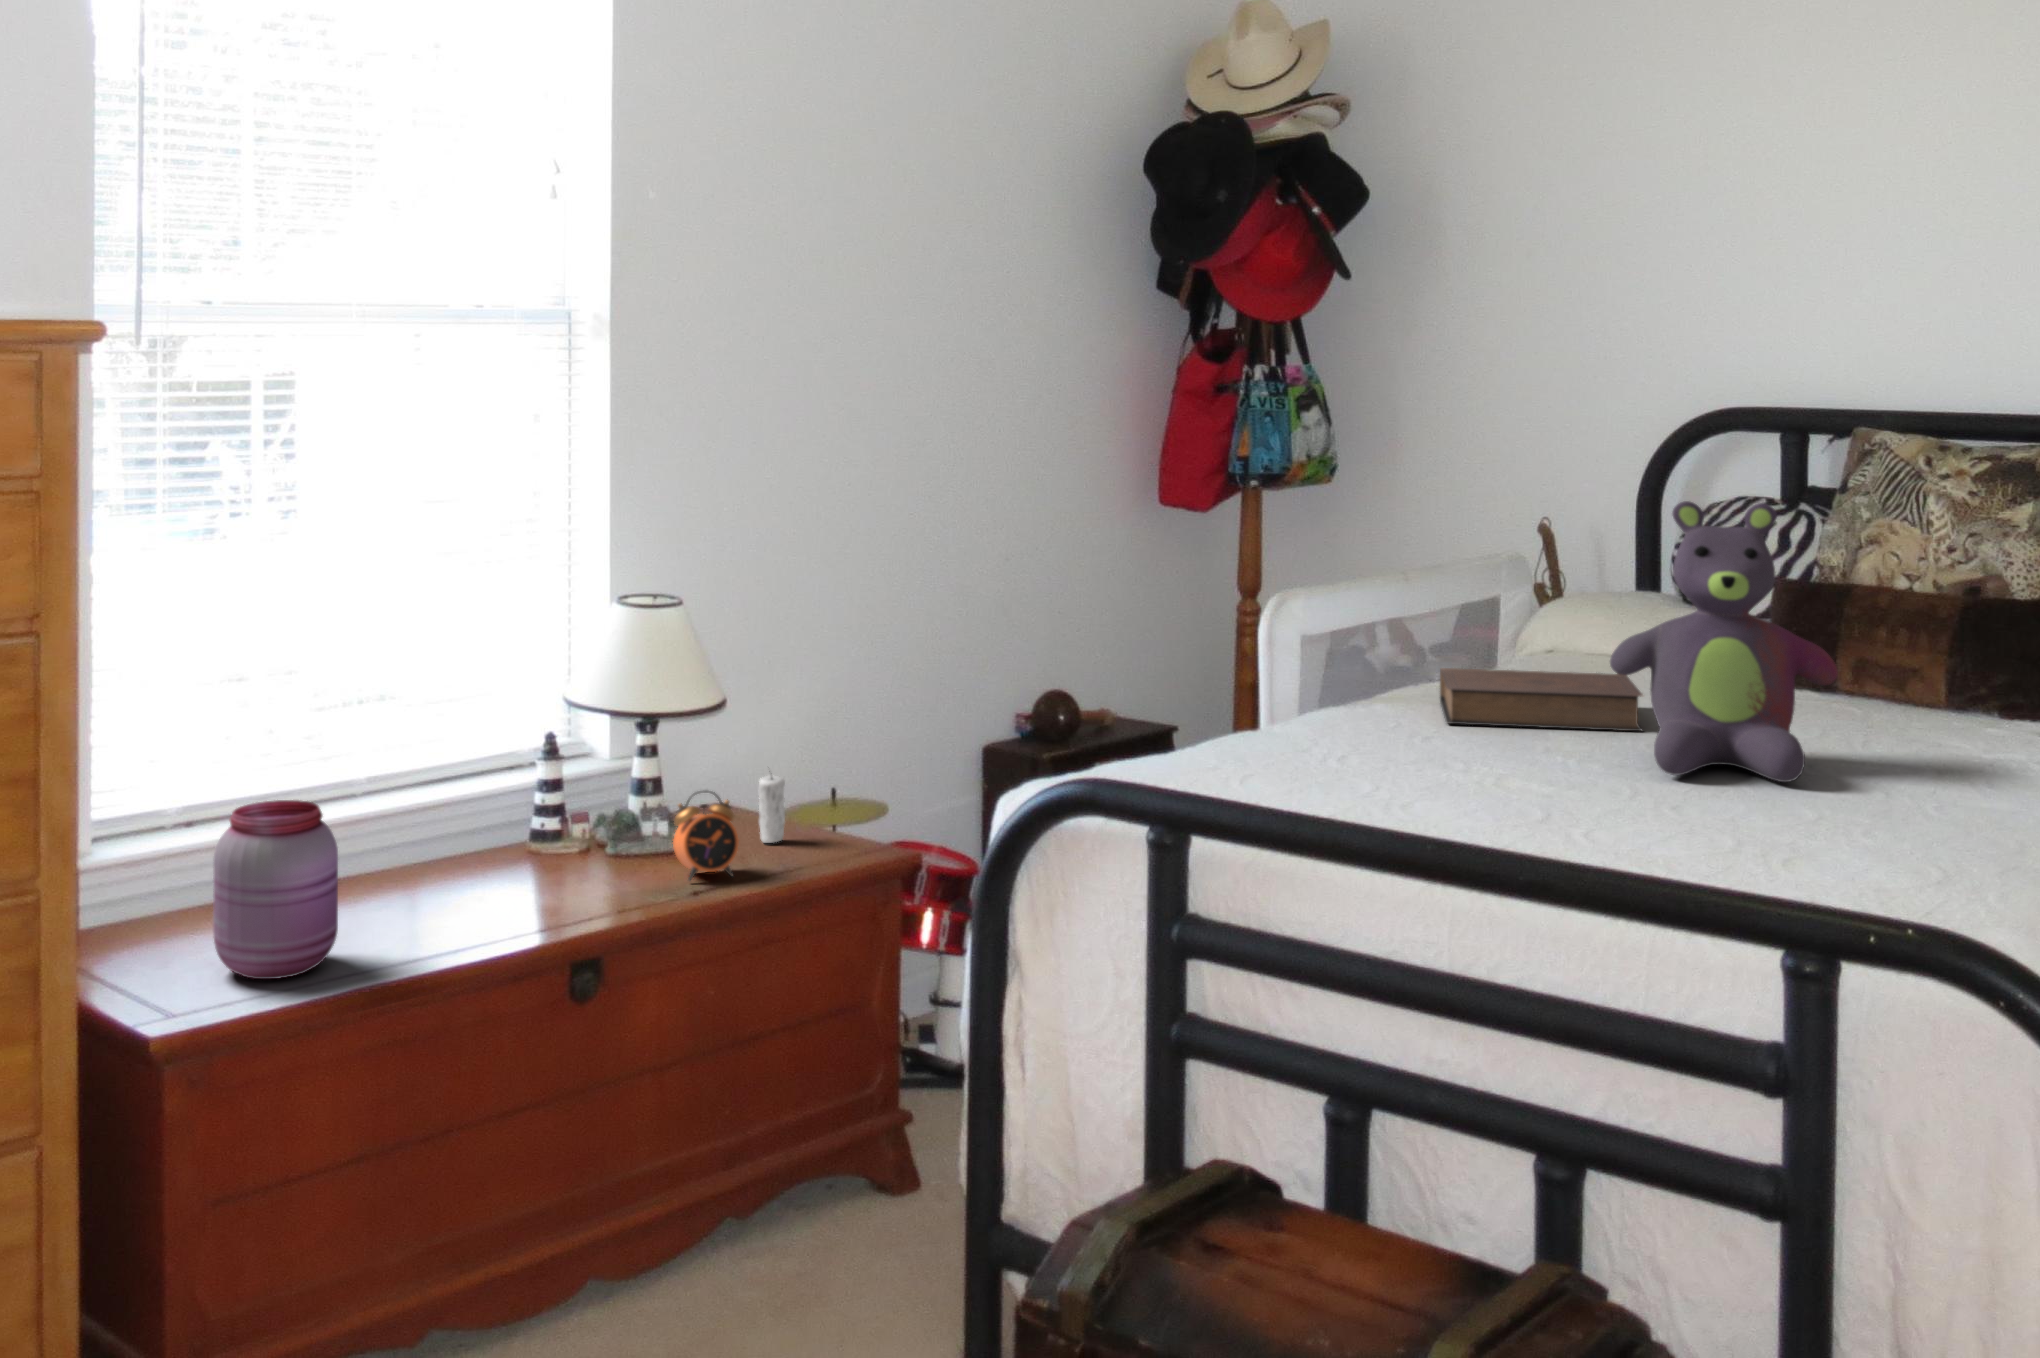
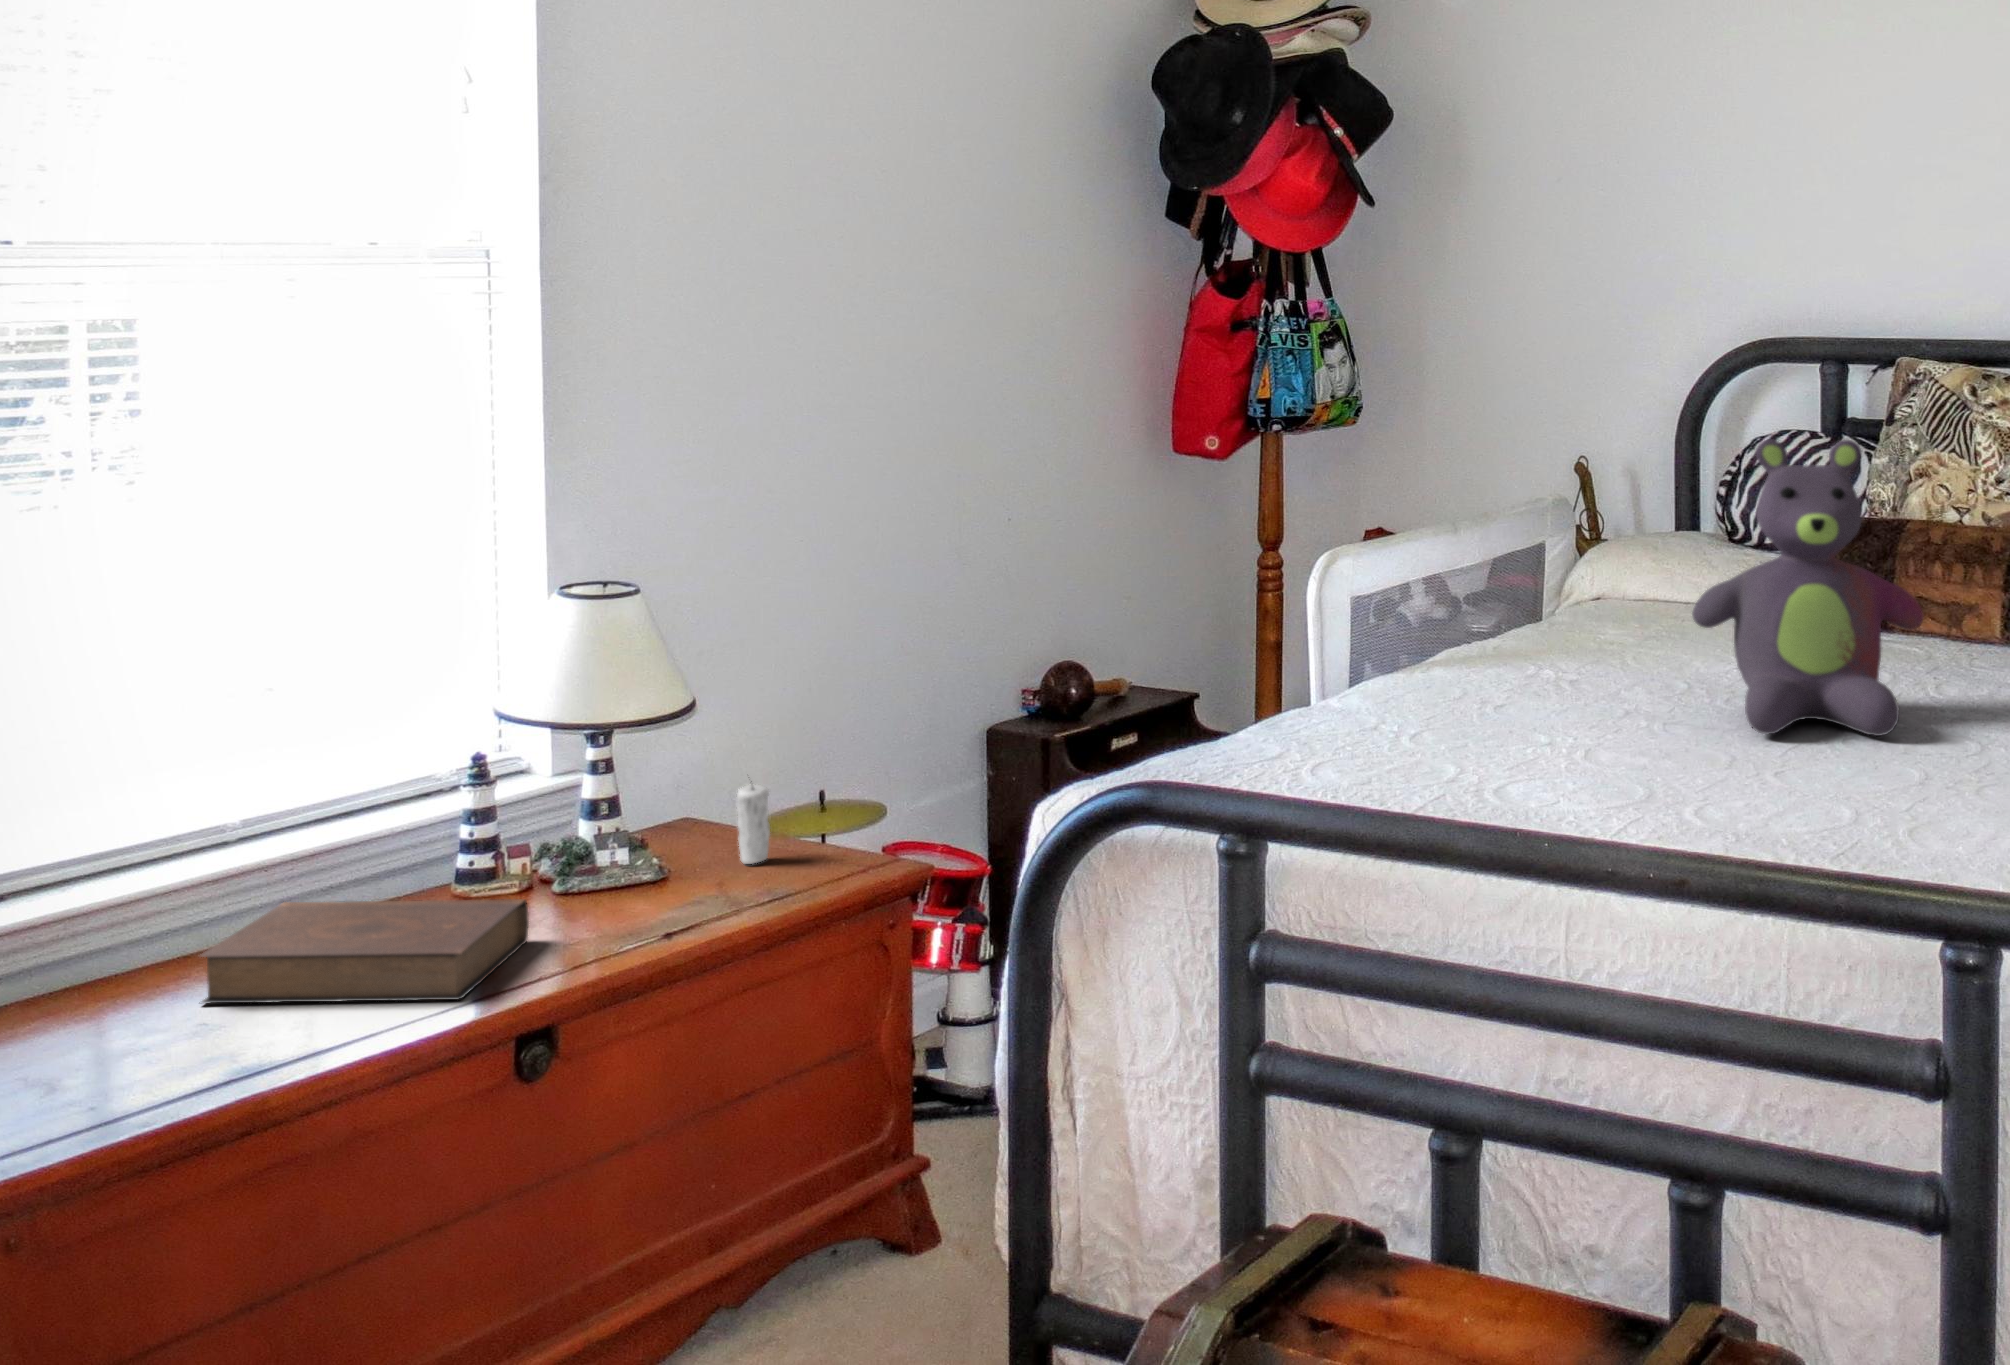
book: present [1440,668,1643,731] -> present [200,899,529,1003]
alarm clock: present [673,791,739,881] -> none [634,810,716,920]
jar: present [213,800,338,979] -> none [17,864,195,1097]

